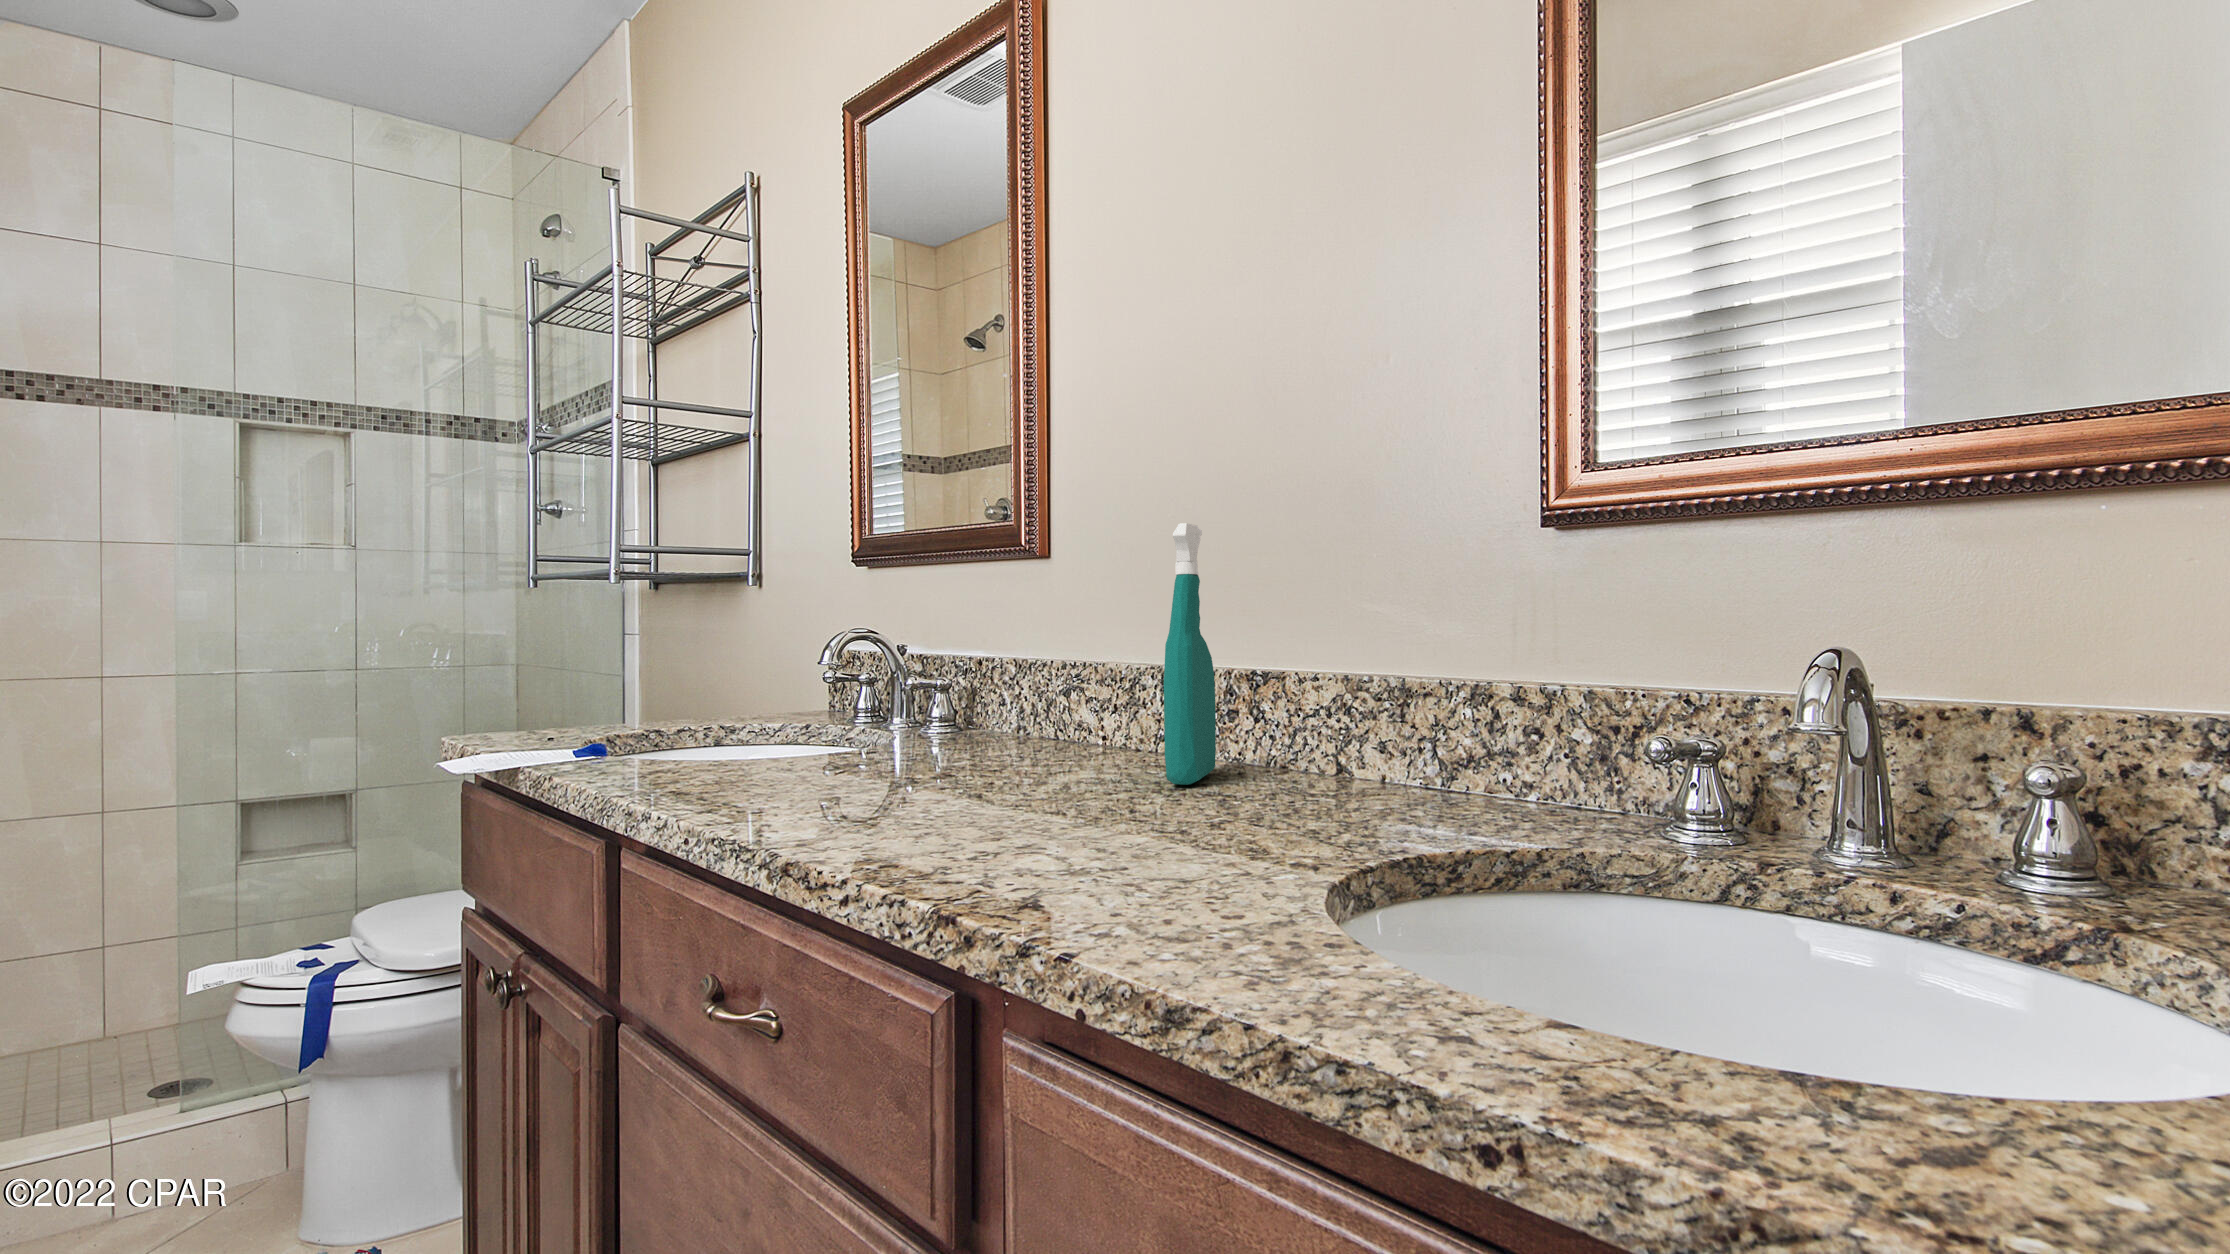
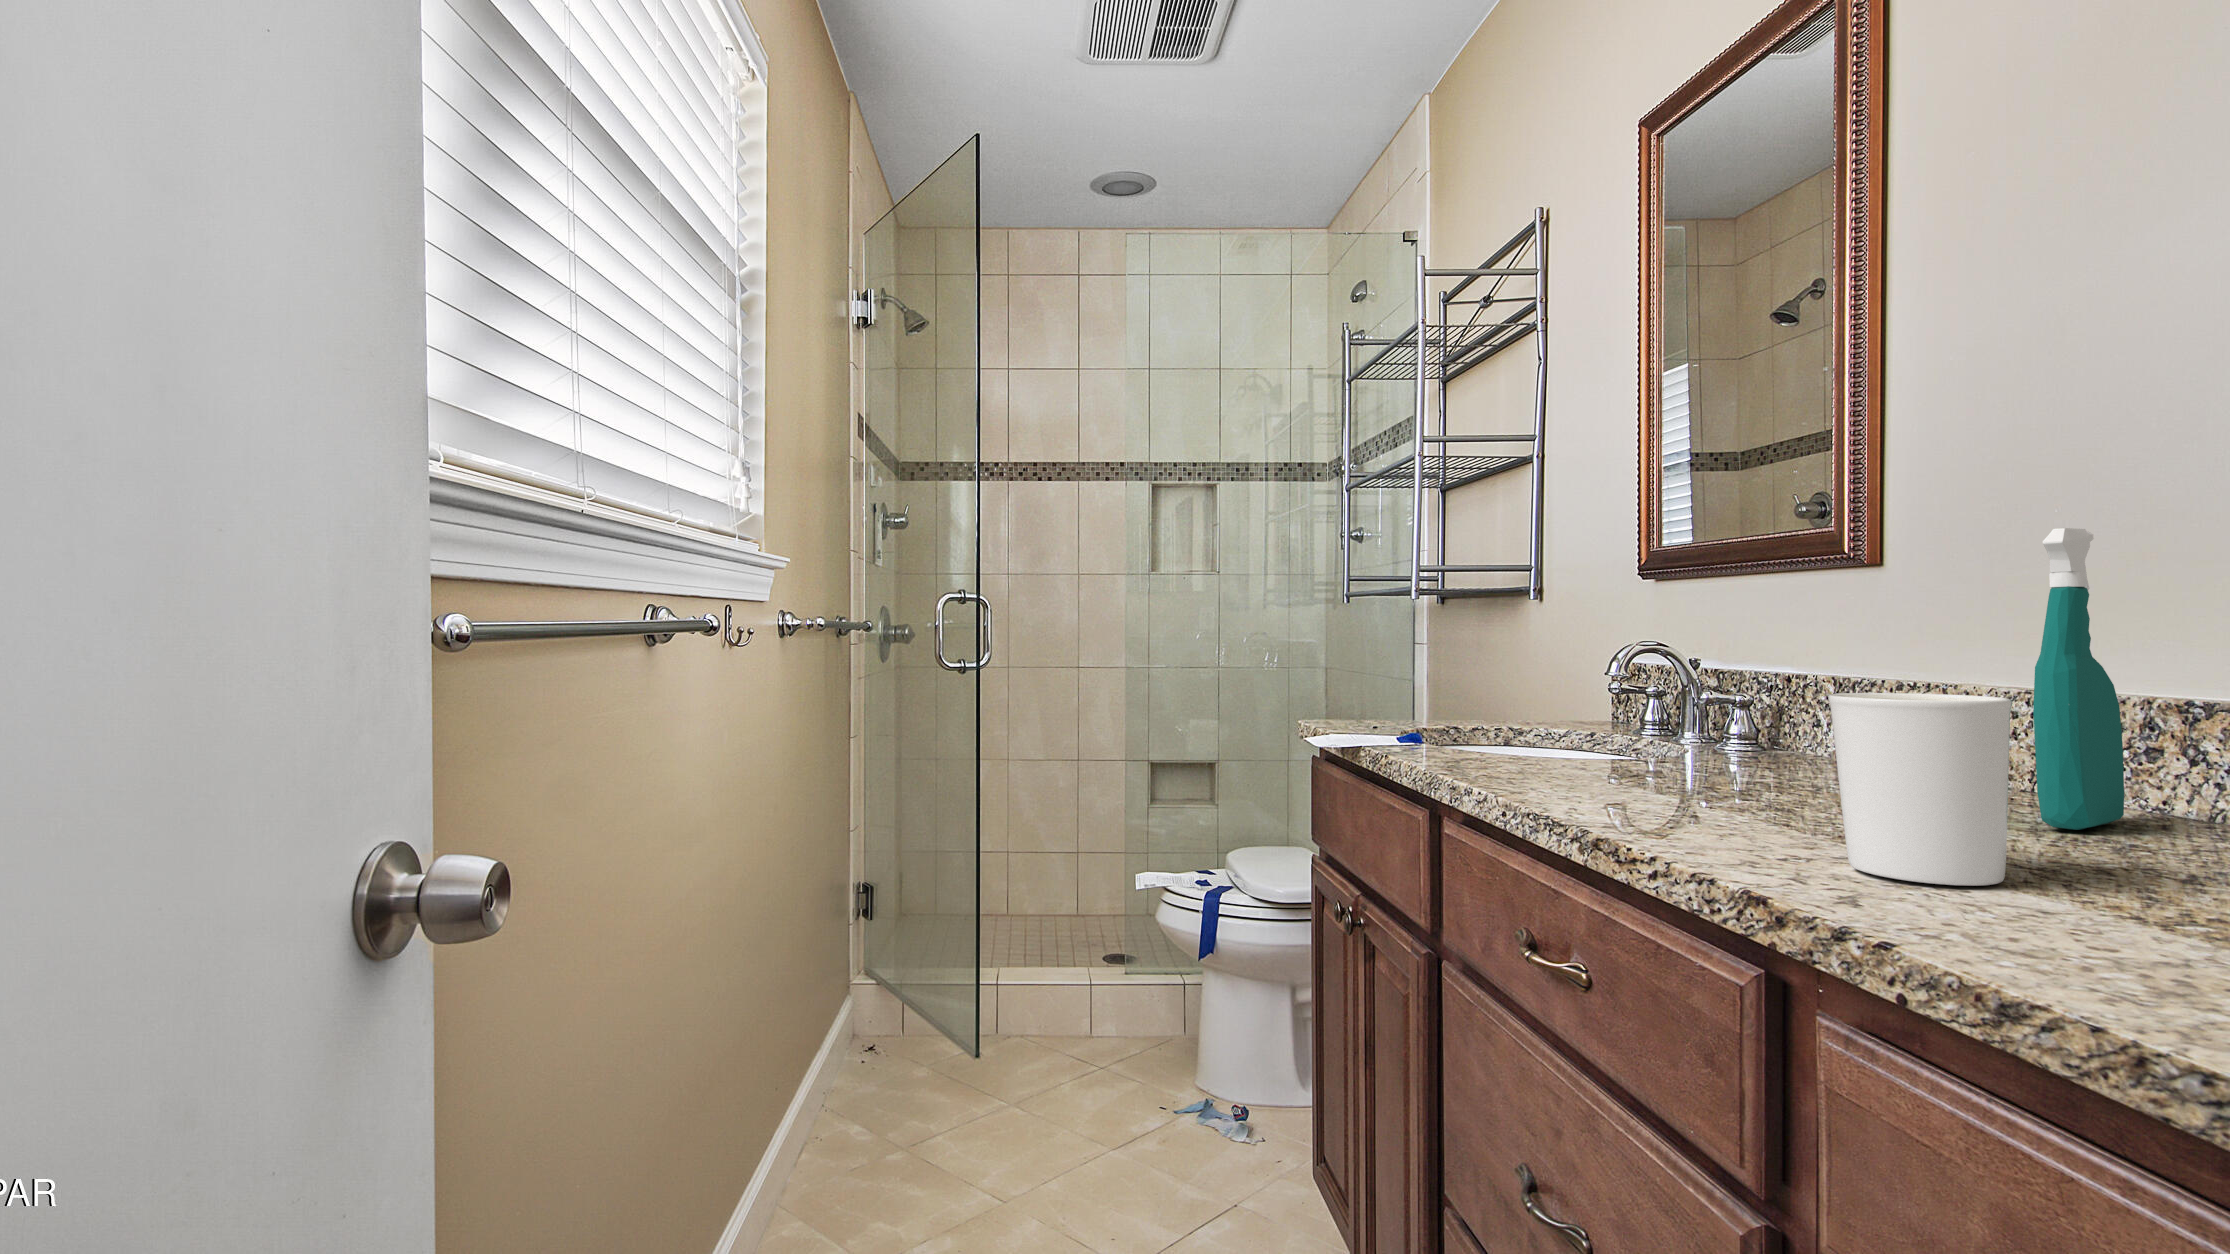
candle holder: none [1018,674,1161,865] -> present [1828,693,2012,886]

